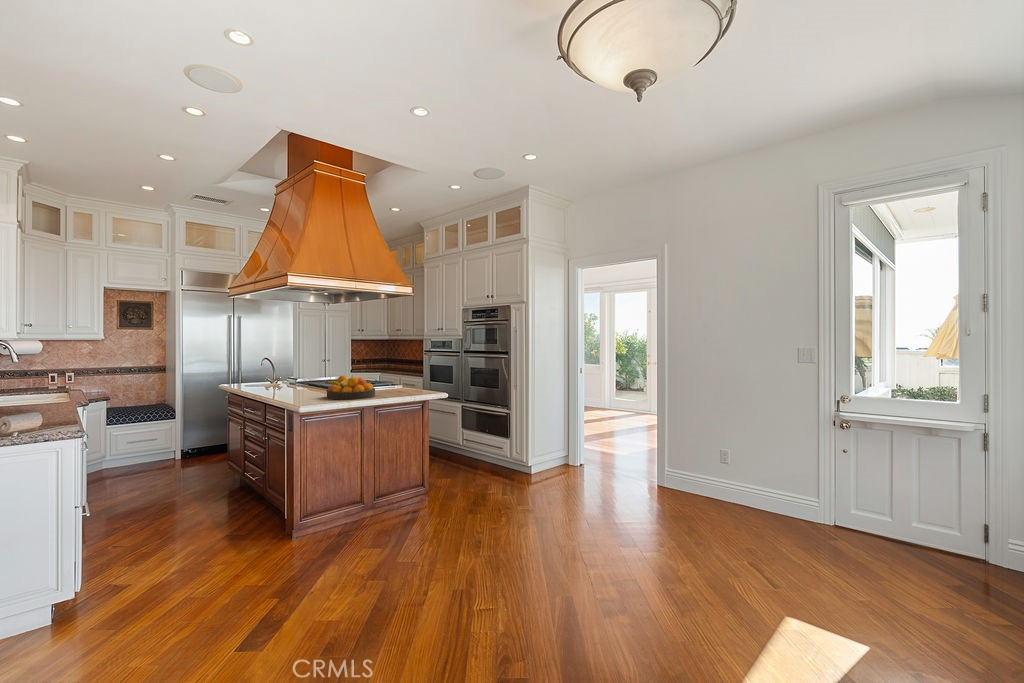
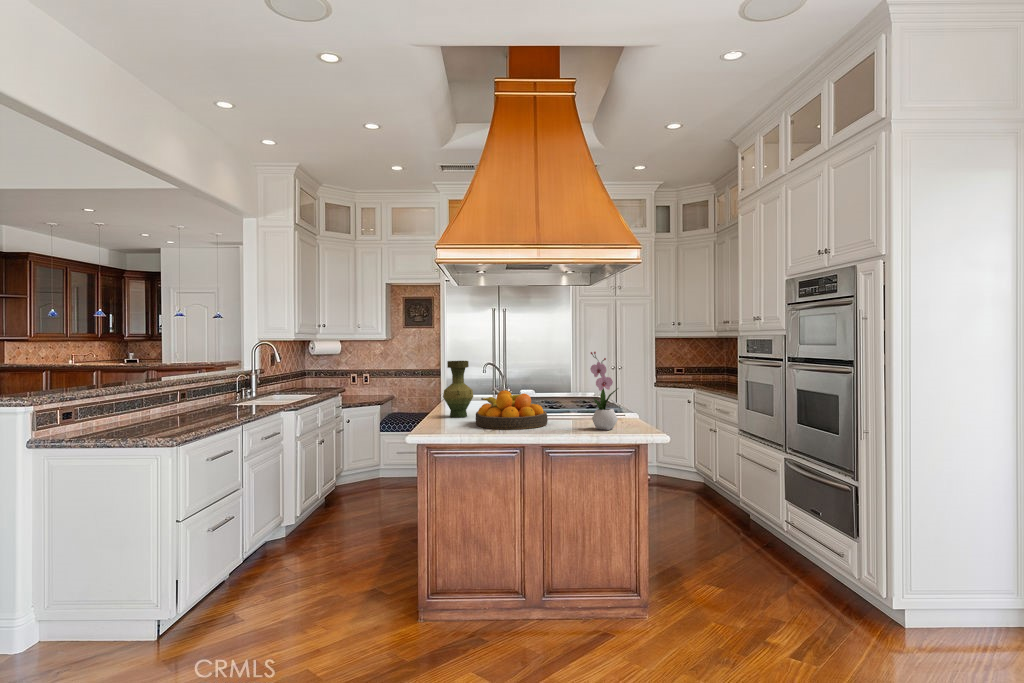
flower arrangement: none [405,350,420,394] -> present [590,352,618,430]
vase: none [285,357,308,398] -> present [443,361,473,418]

